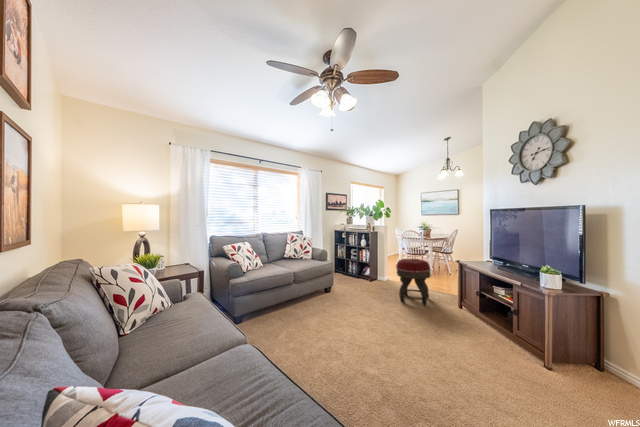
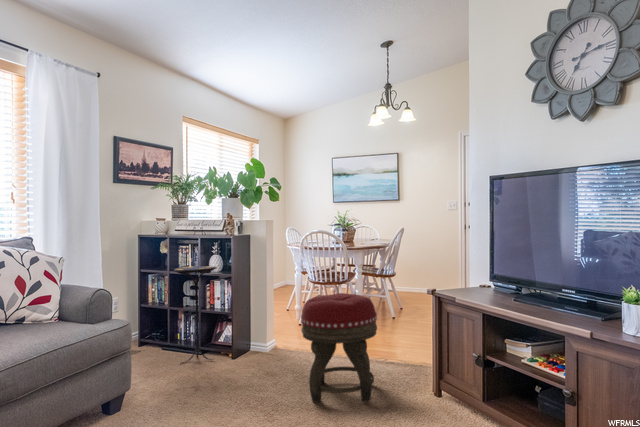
side table: none [347,243,364,281] -> present [174,266,217,363]

